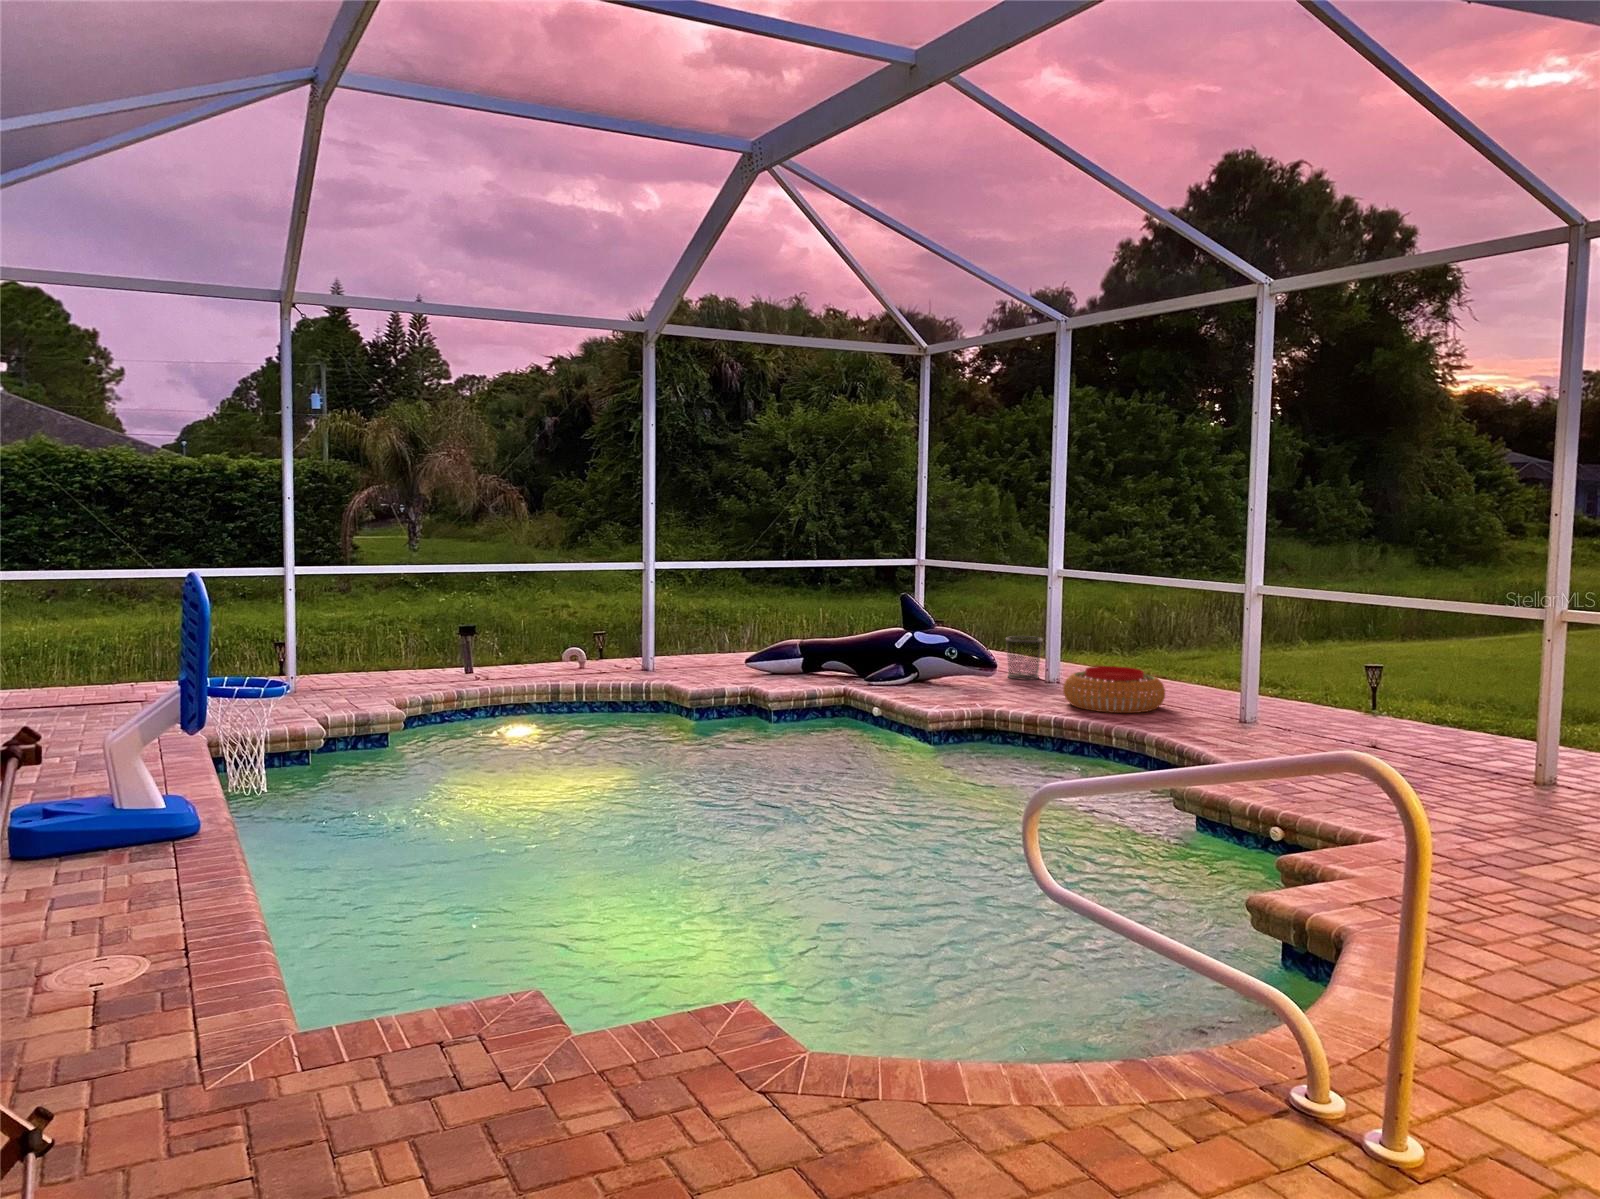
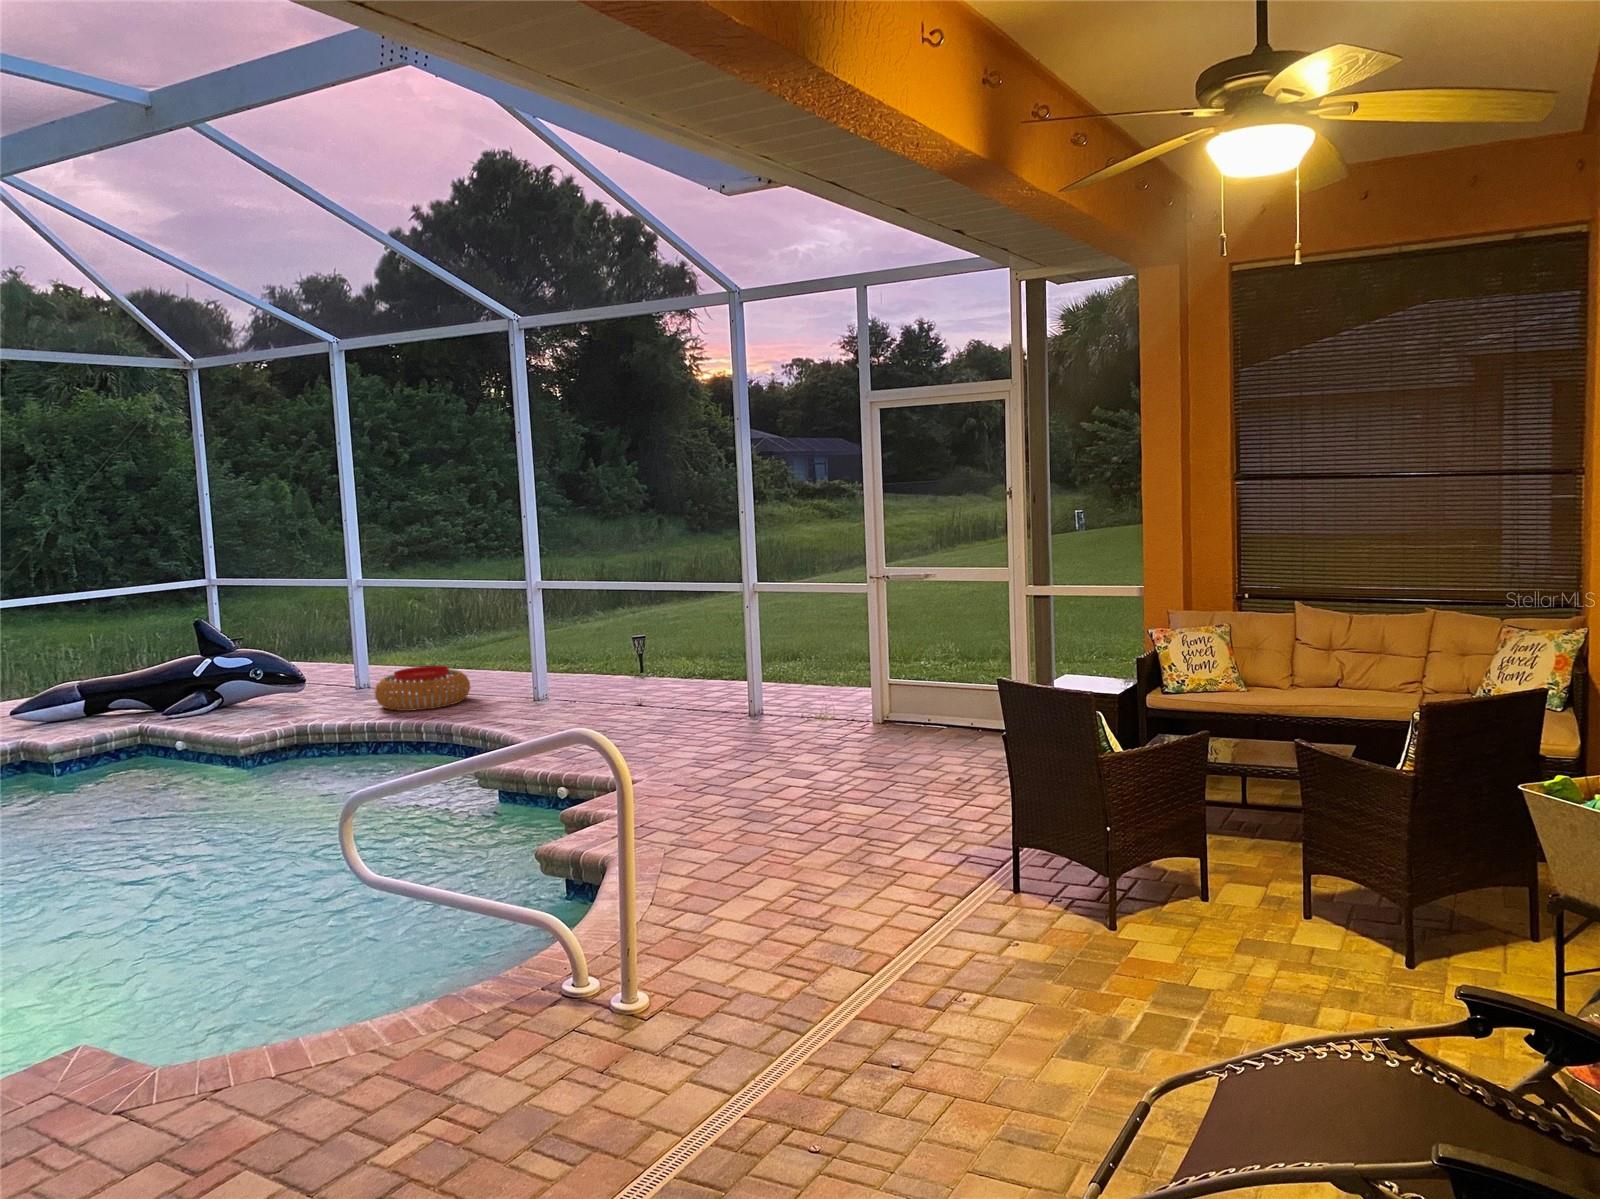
trash can: present [1006,636,1042,680] -> none [312,646,351,690]

